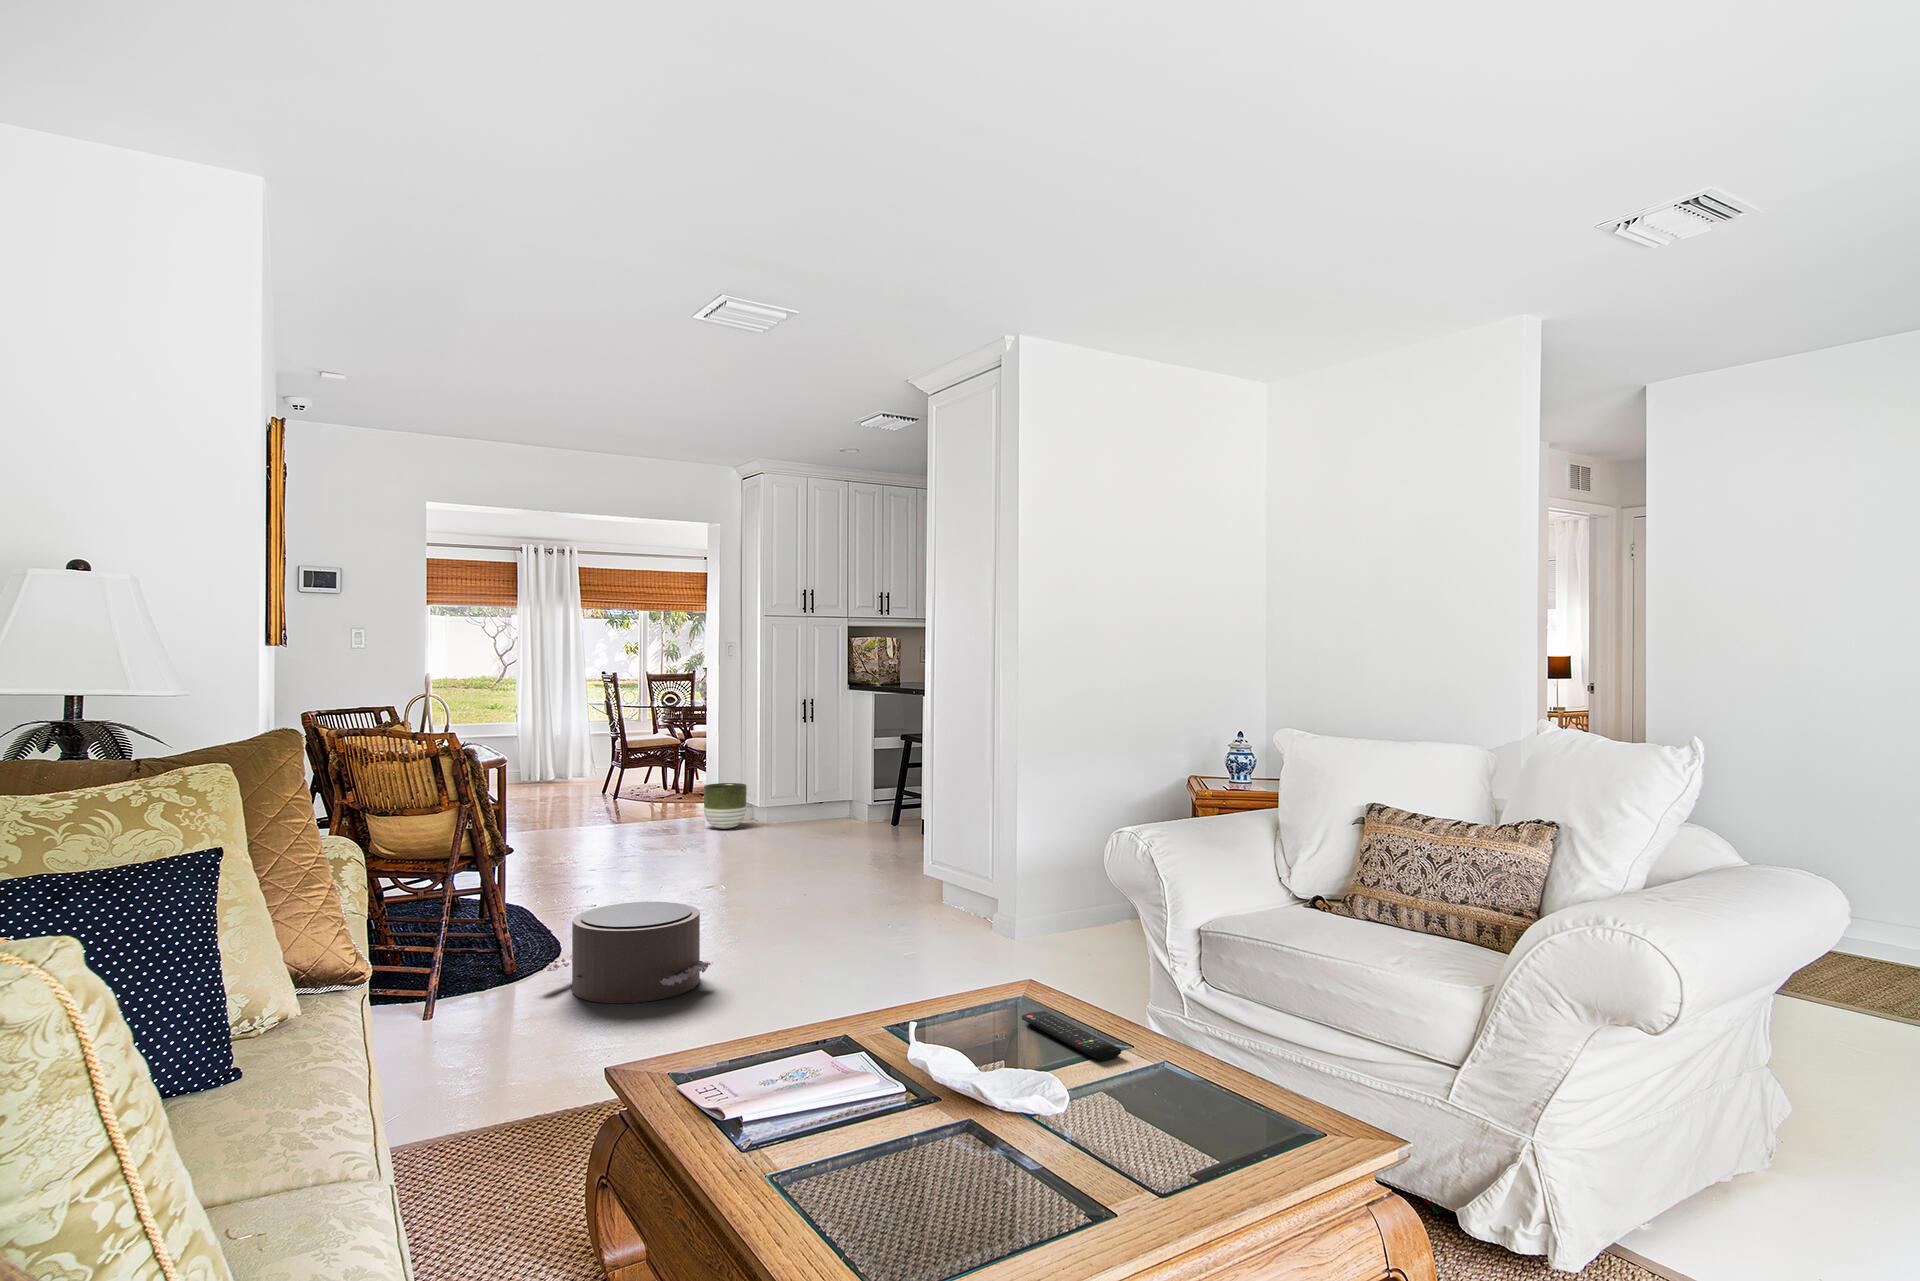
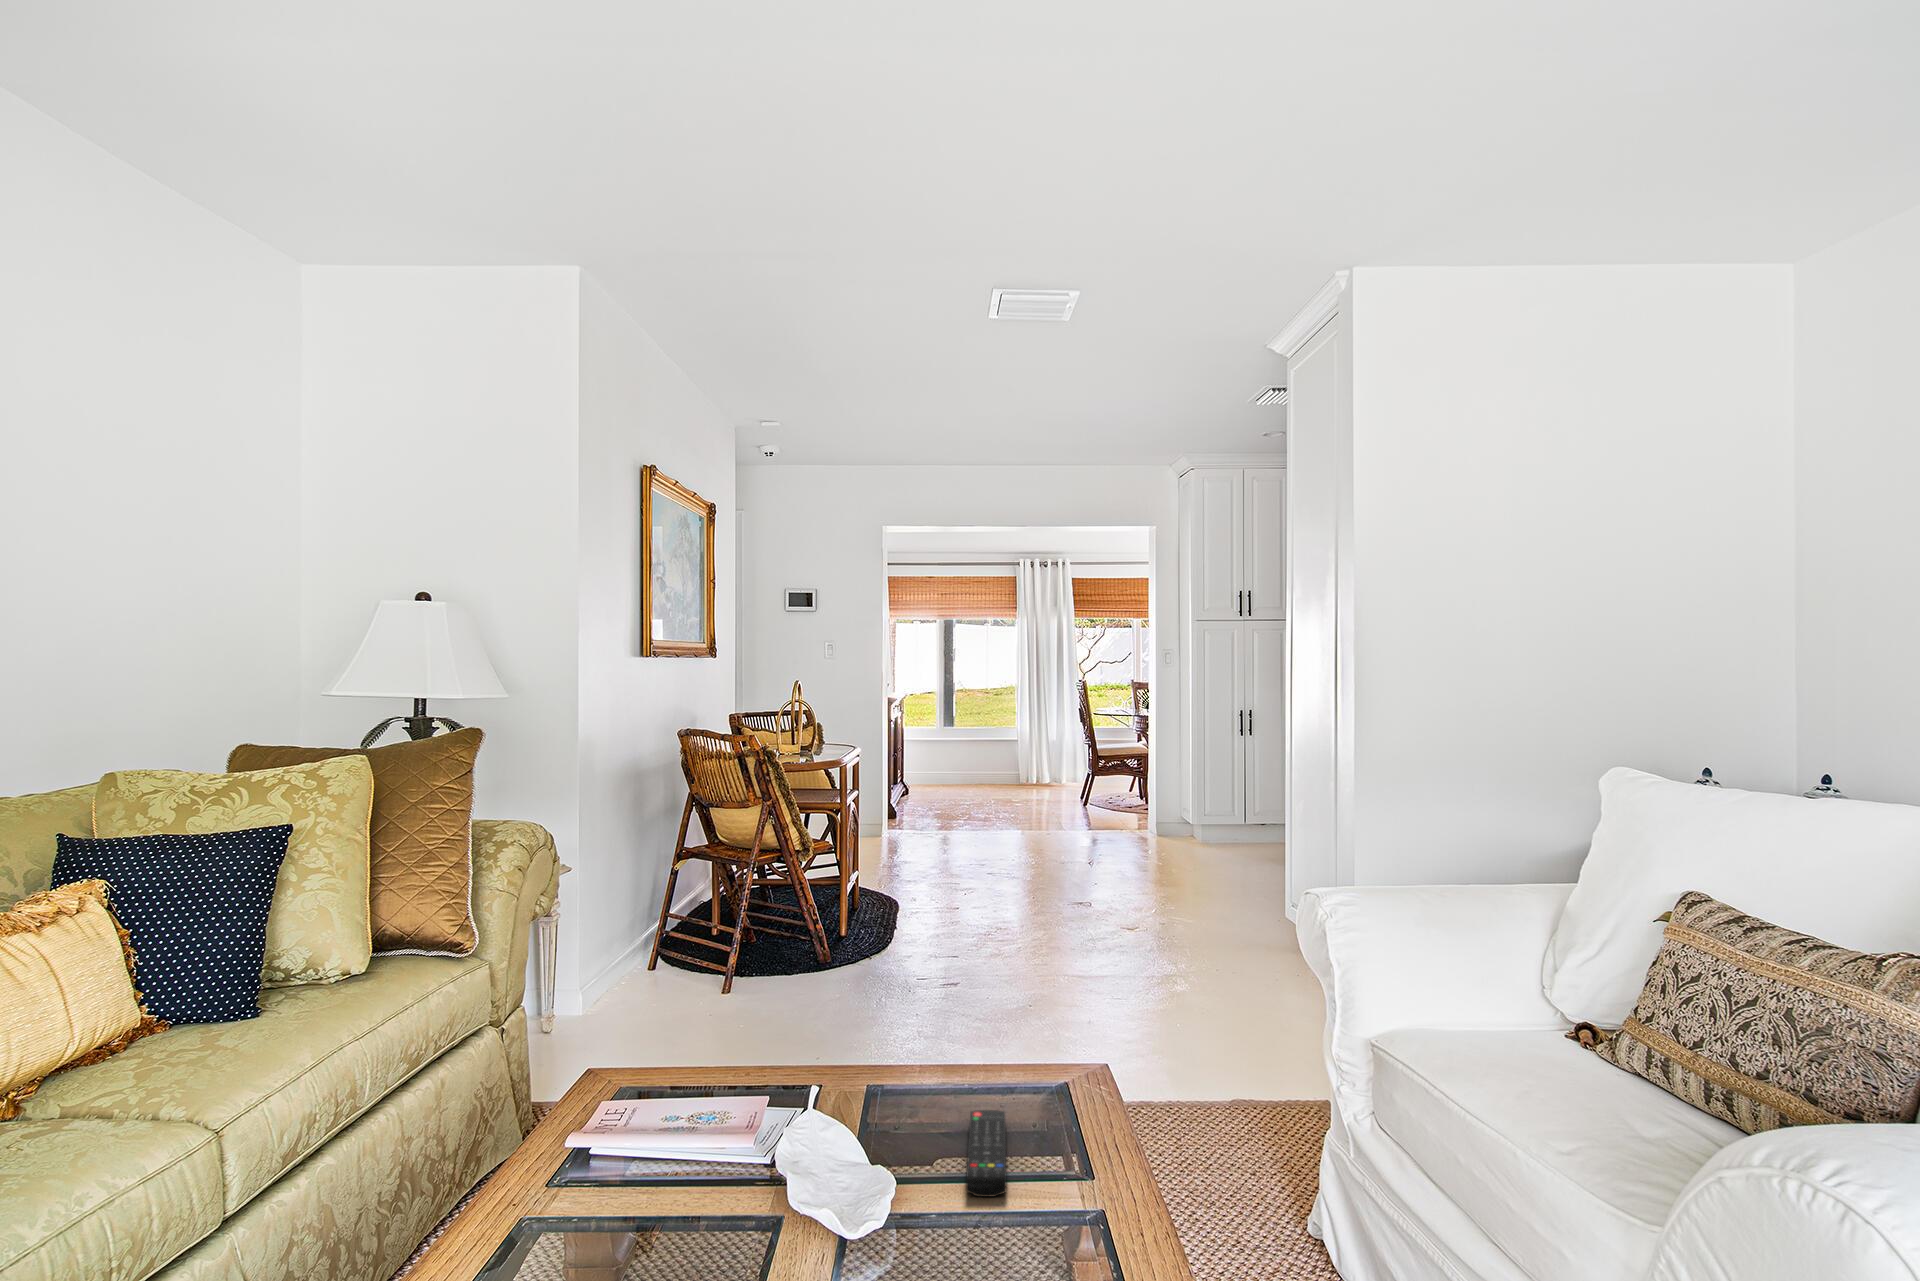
planter: present [704,783,747,829] -> none [1139,794,1182,841]
pouf: present [544,902,713,1003] -> none [834,908,980,1009]

